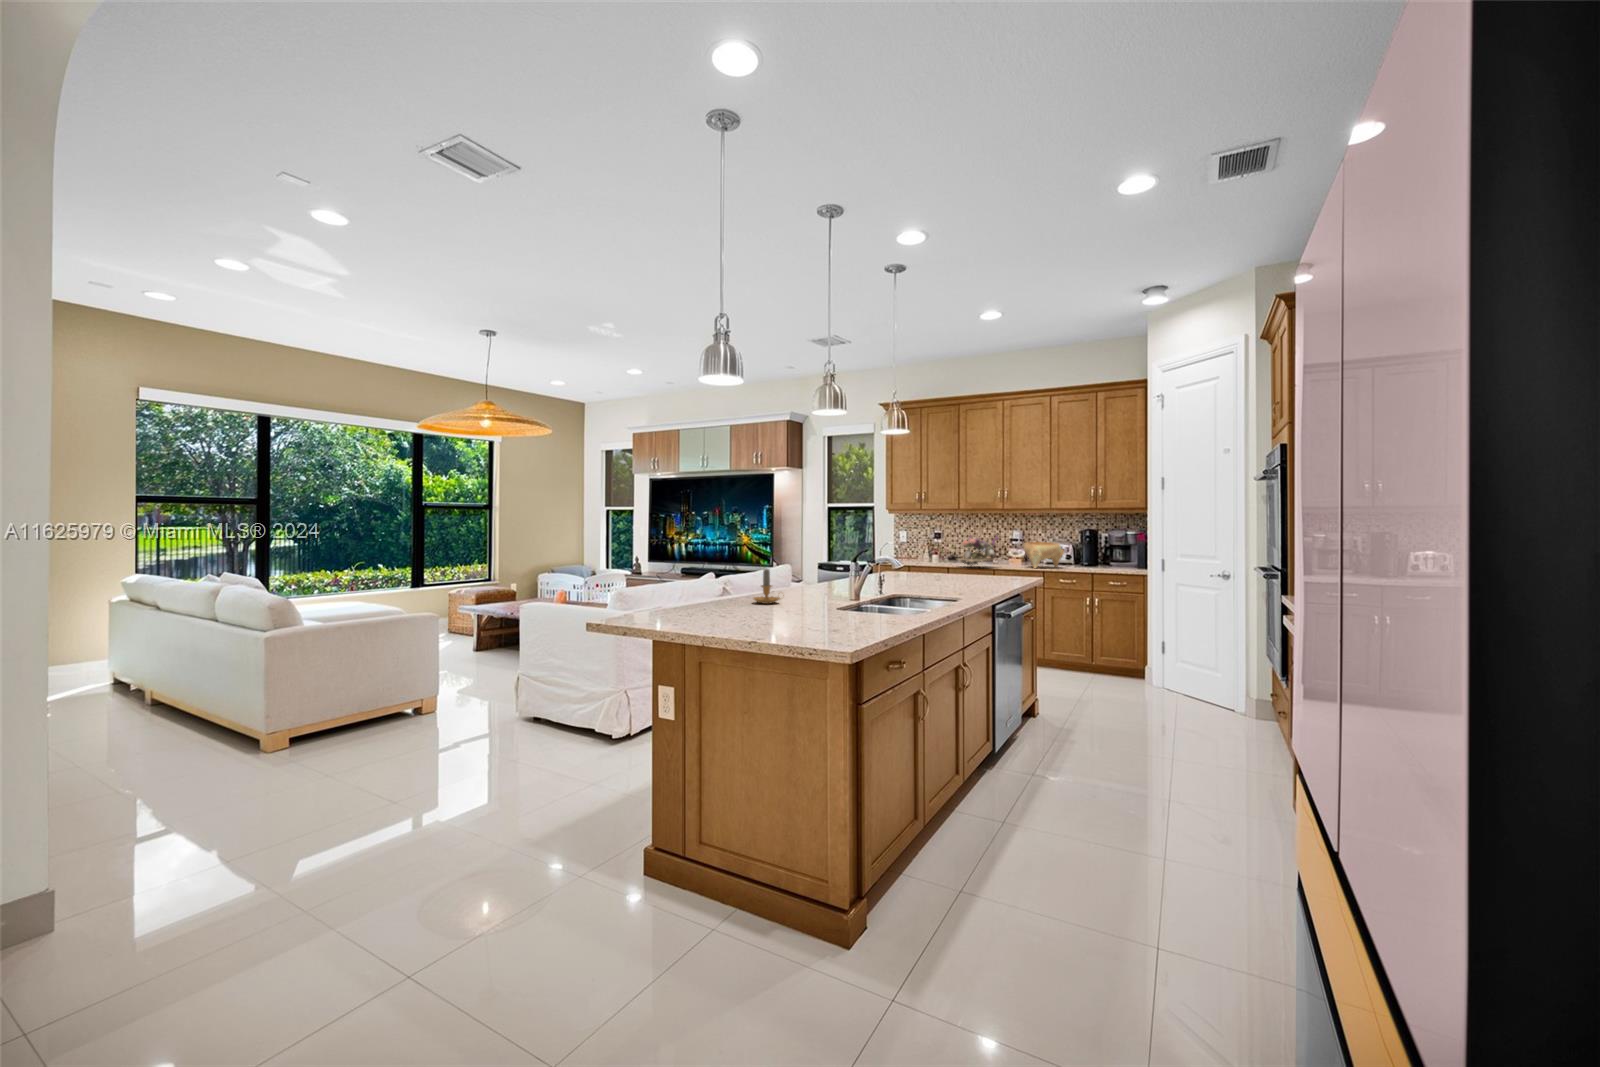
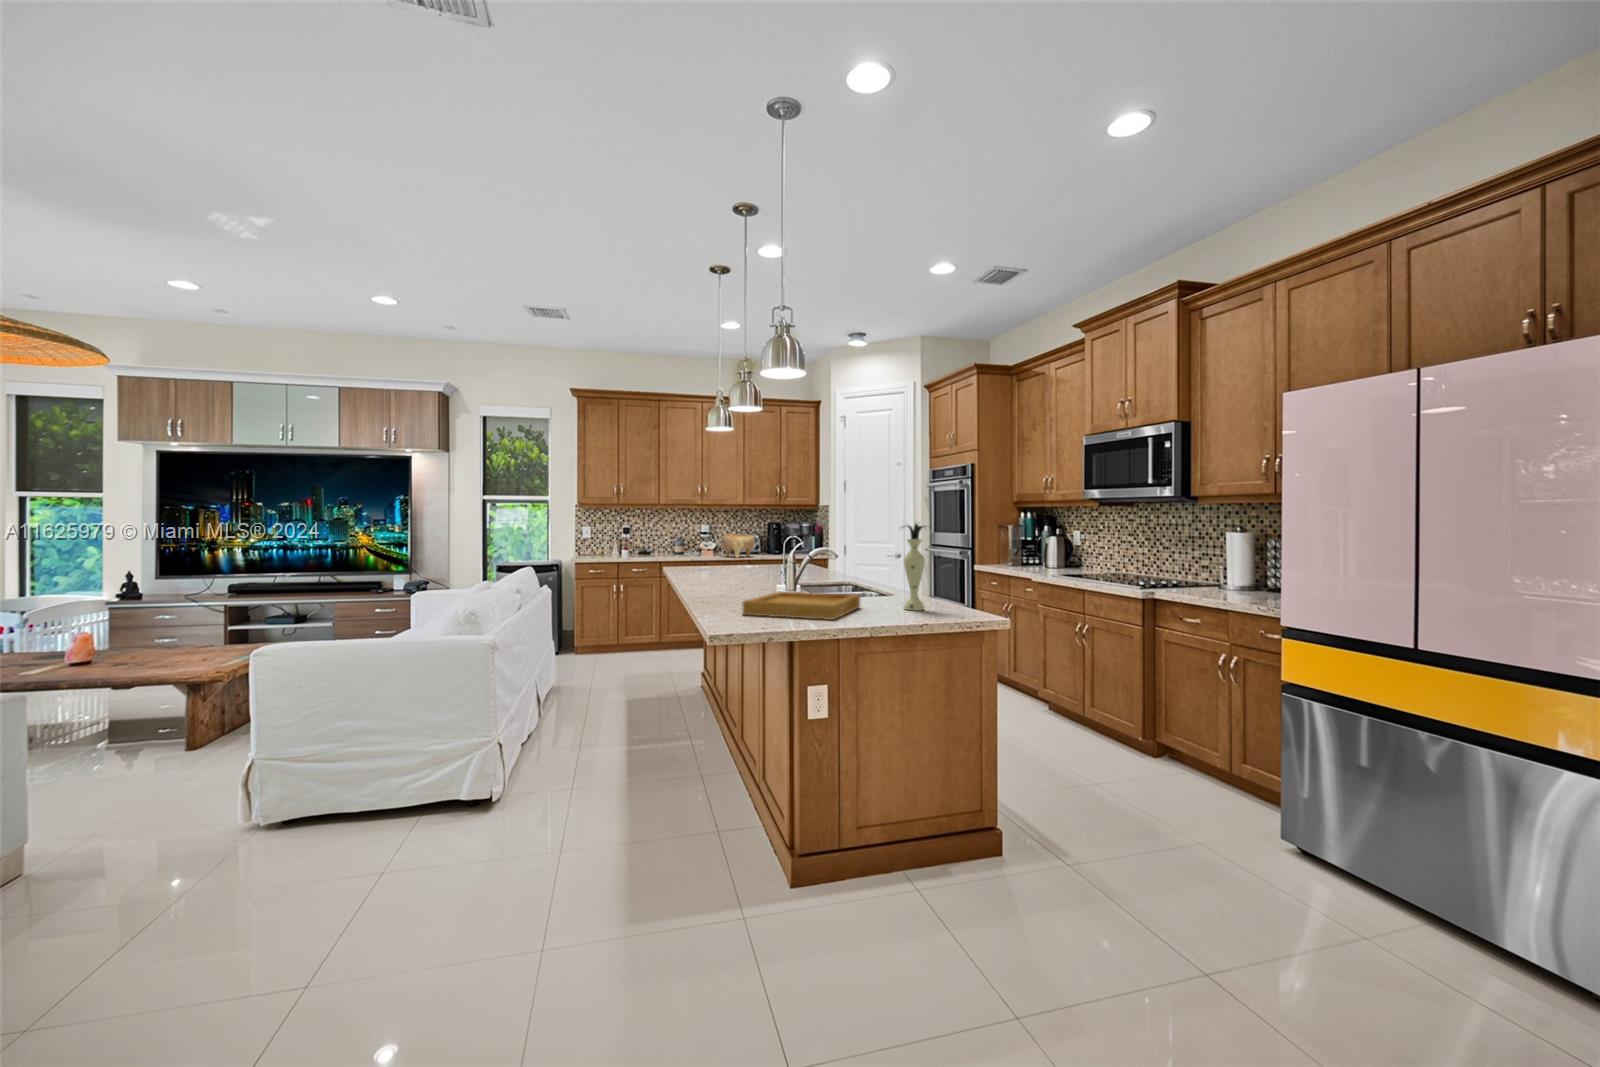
flower arrangement: present [960,534,999,566] -> none [670,527,712,559]
vase: none [793,537,834,631] -> present [903,524,926,611]
candle: present [754,569,780,604] -> none [720,558,756,598]
tray: none [679,600,785,628] -> present [742,592,860,620]

